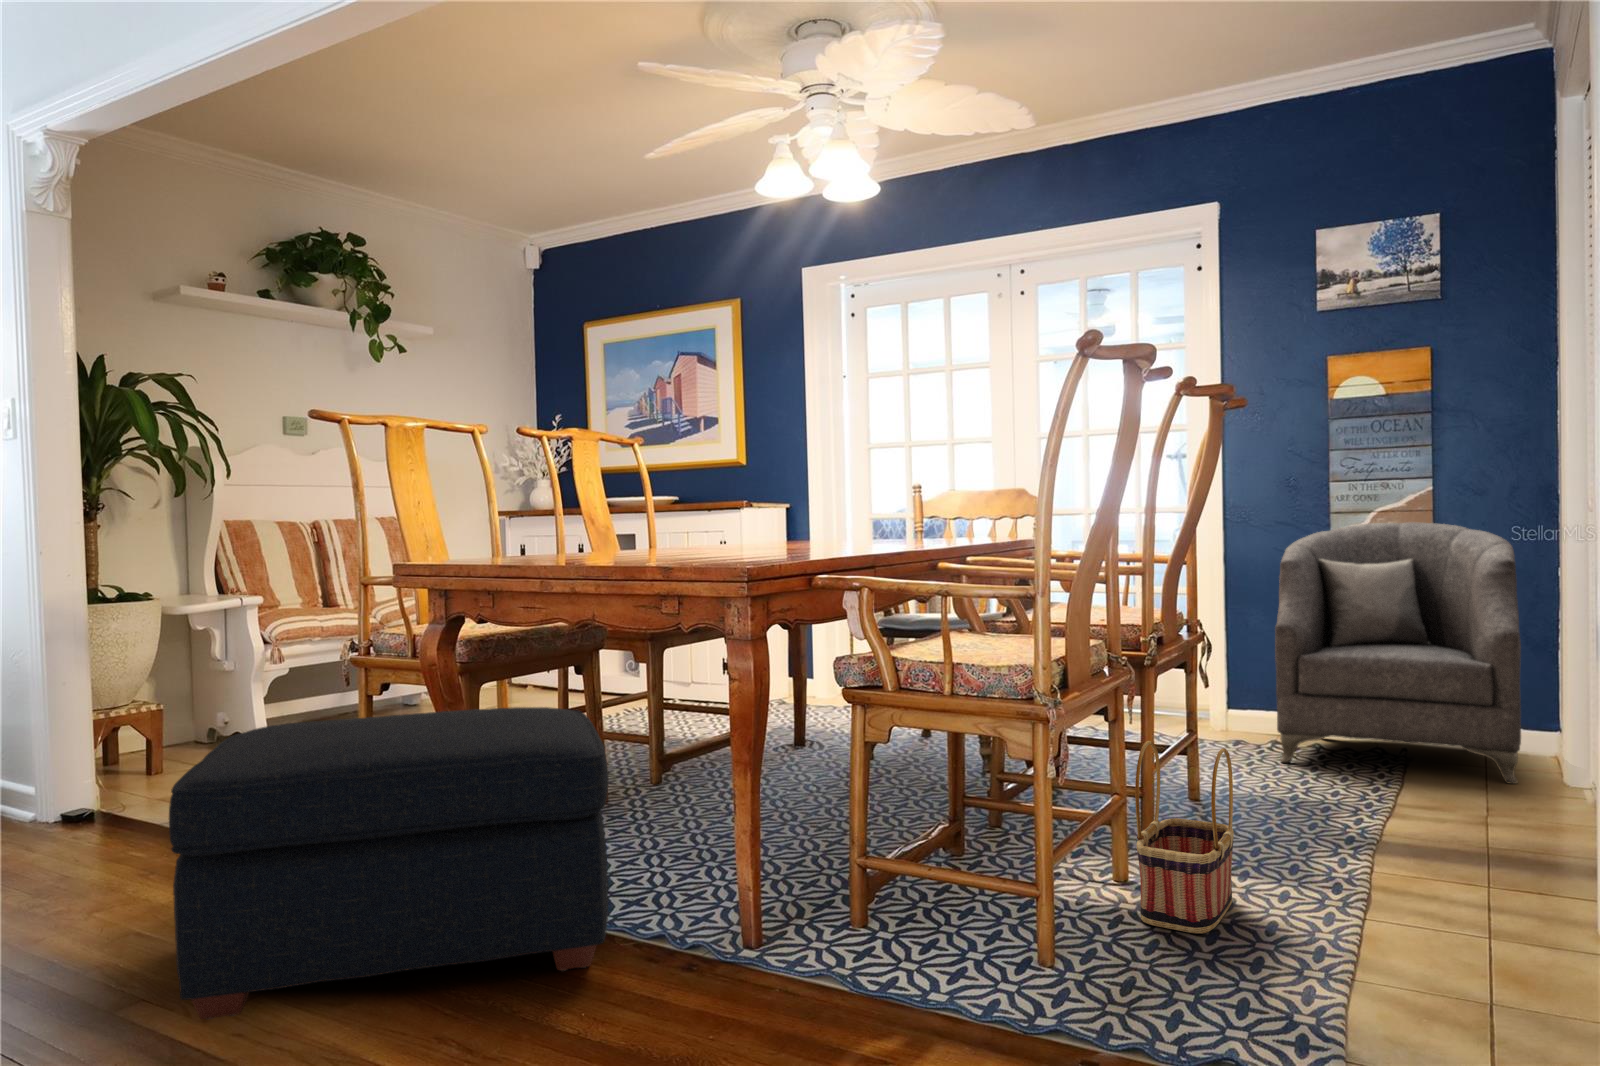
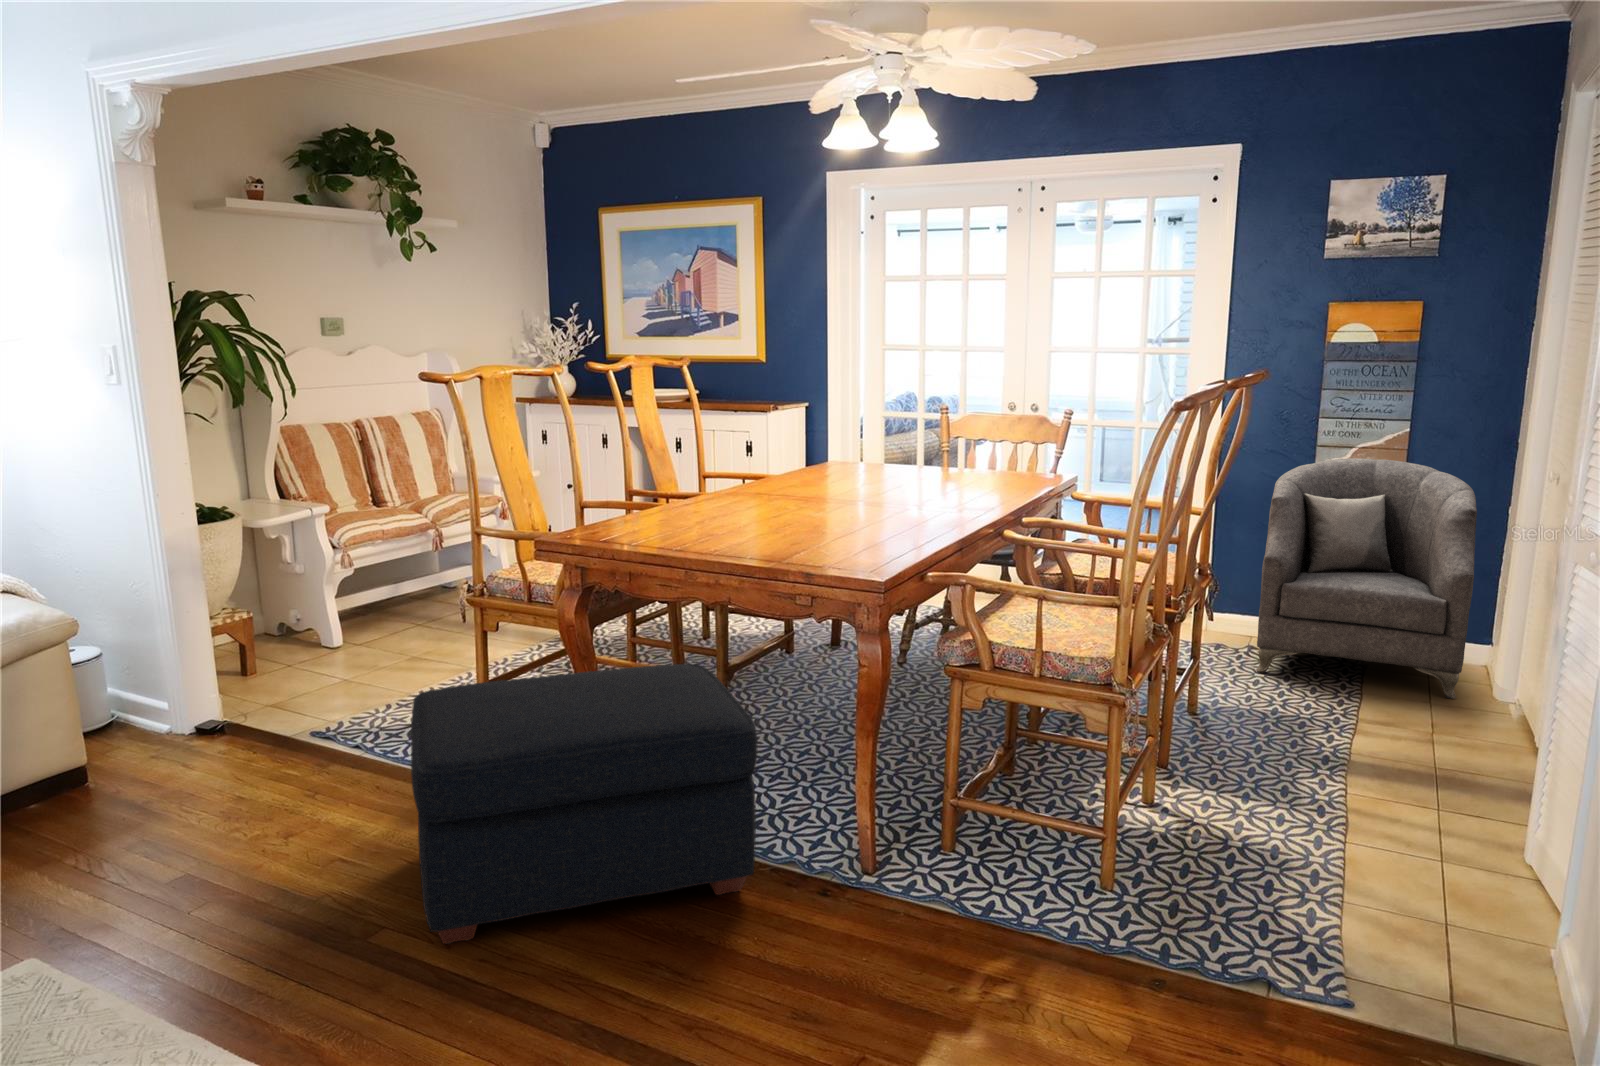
basket: present [1135,741,1234,933] -> none [1171,700,1252,857]

